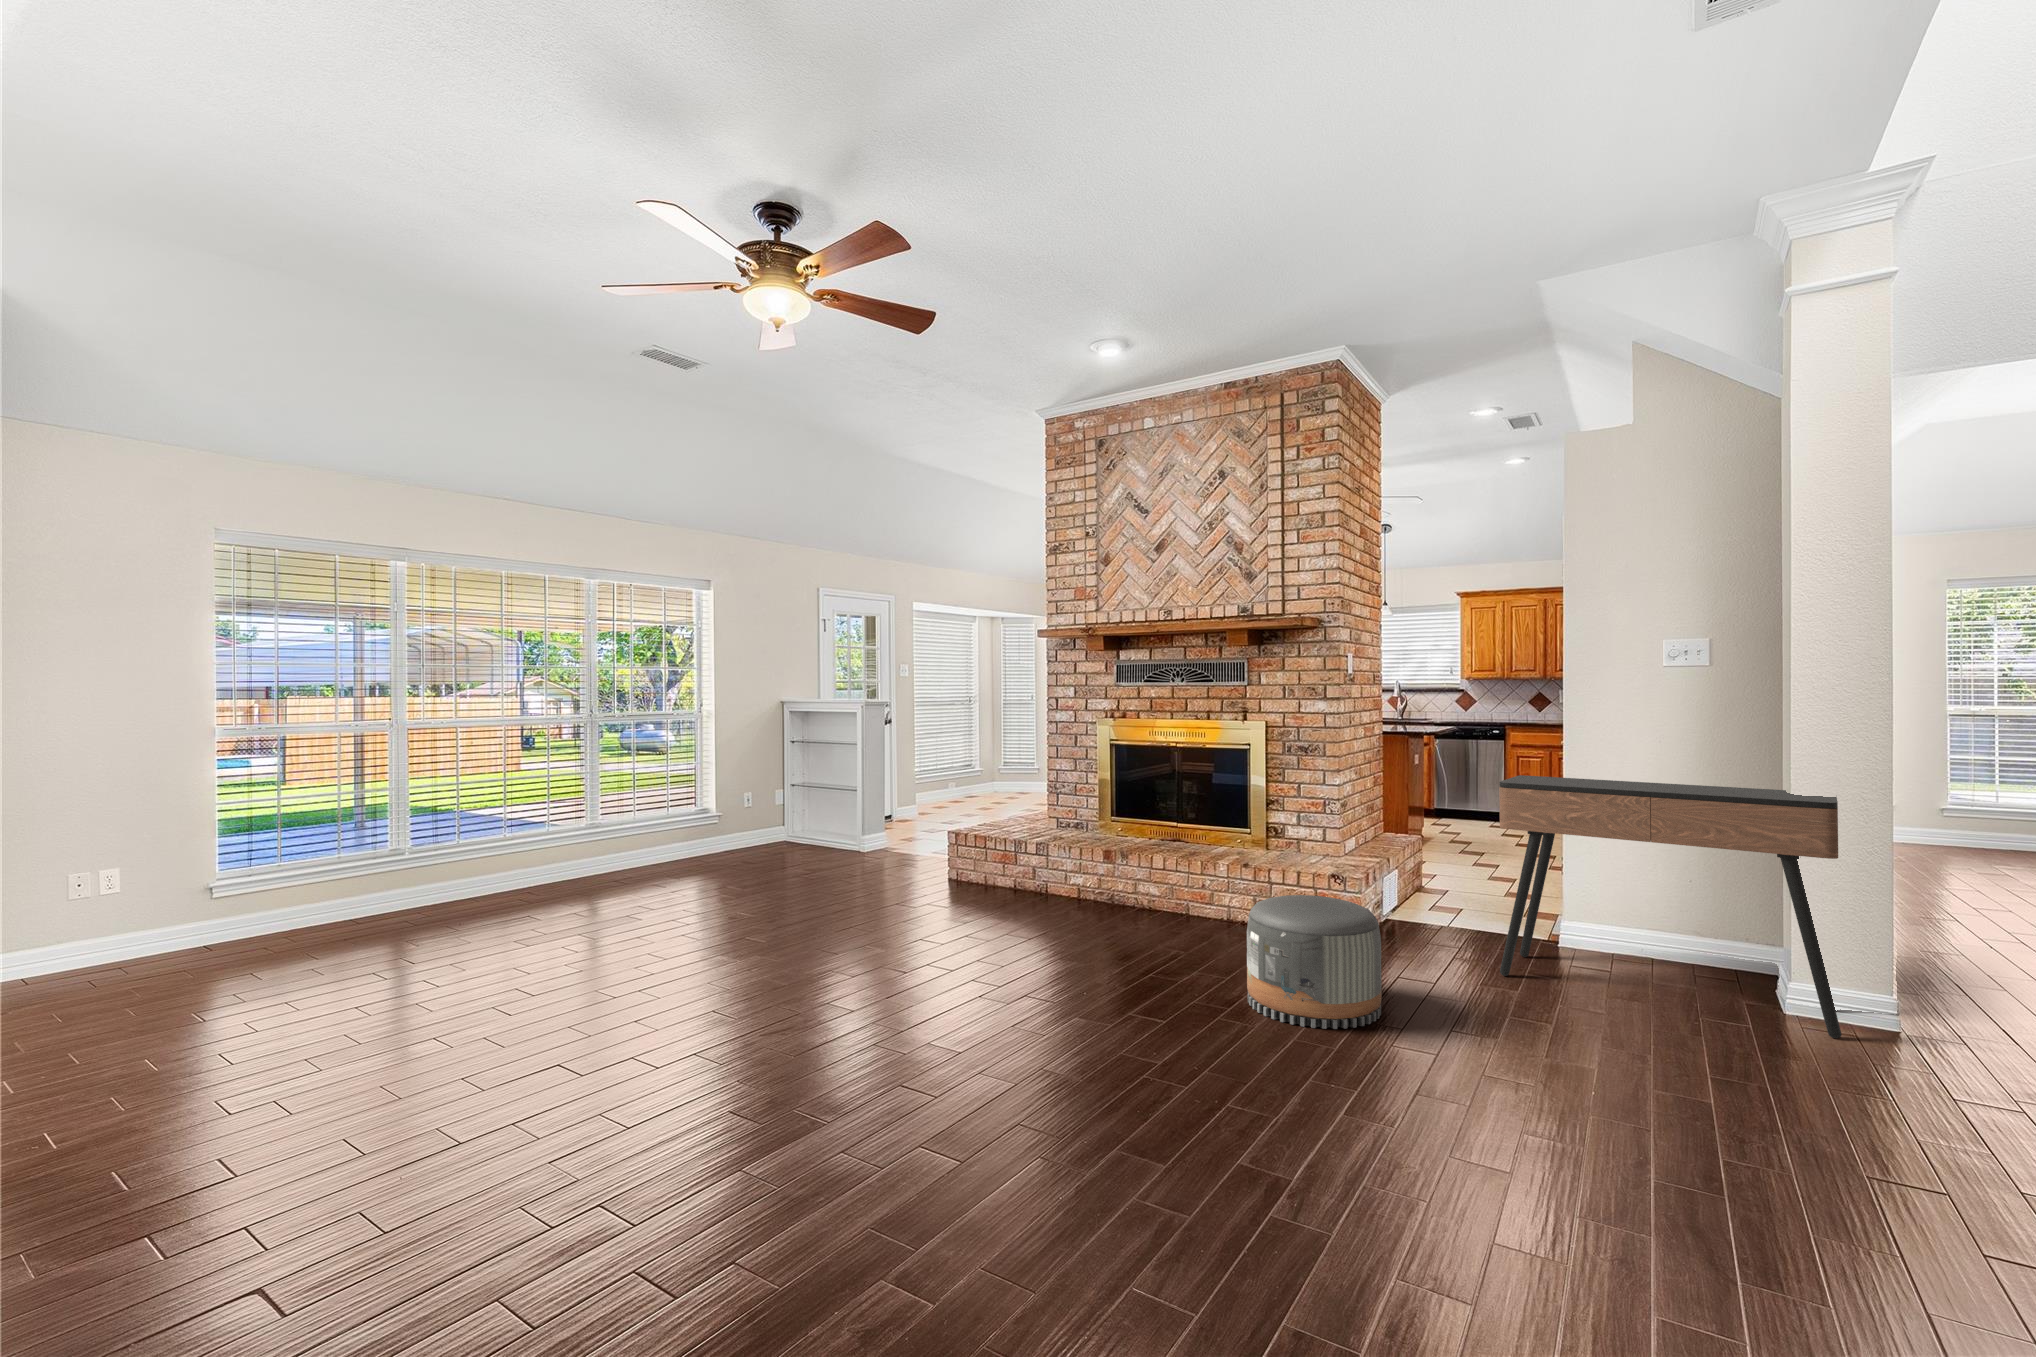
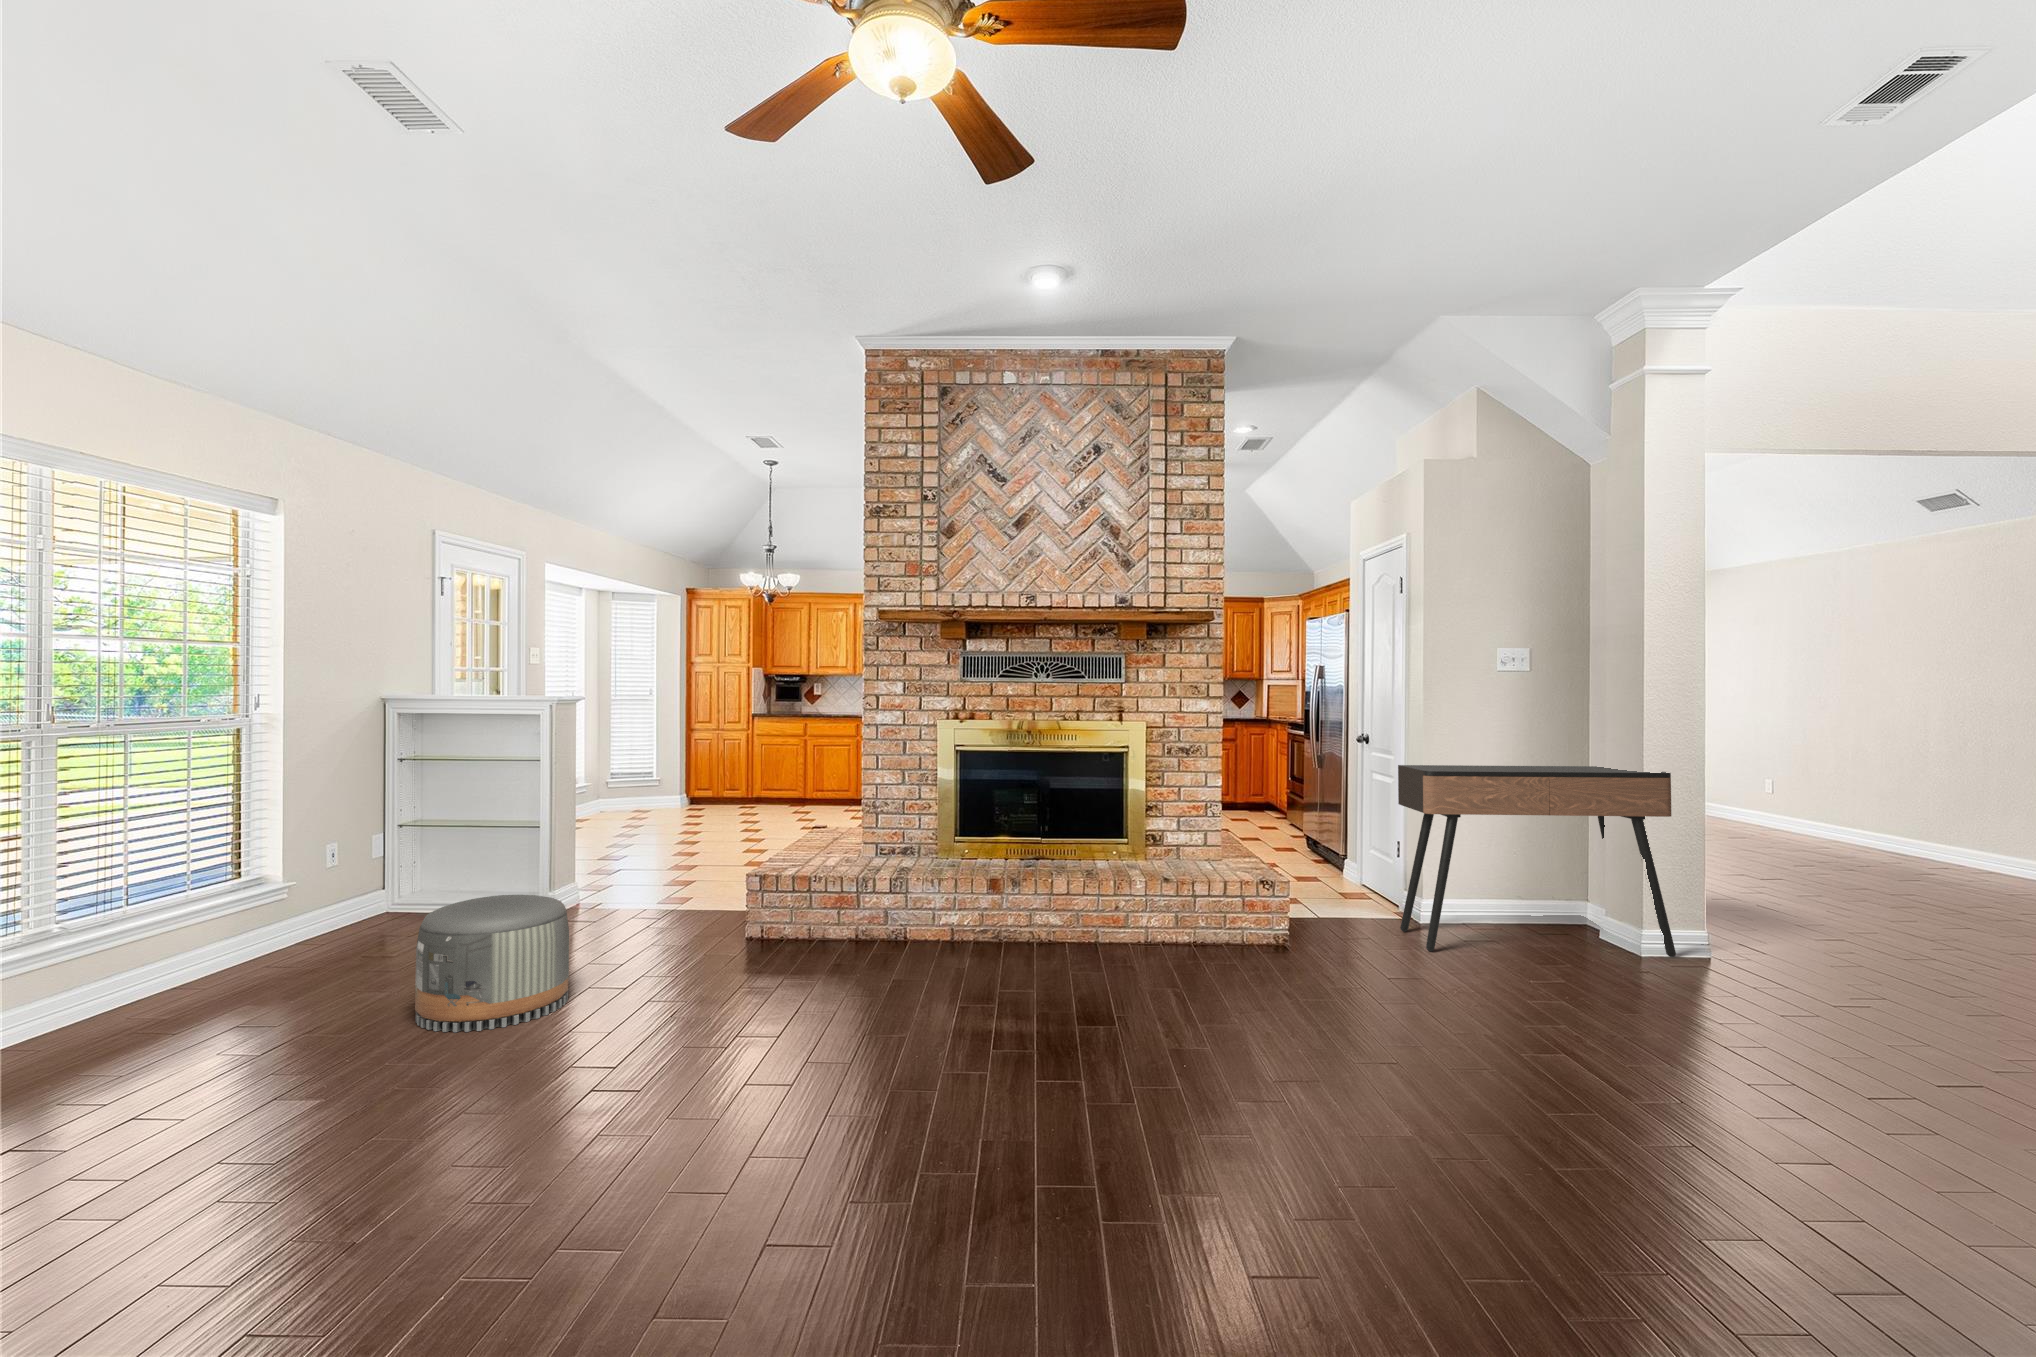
pouf: present [1247,895,1382,1029] -> present [415,895,569,1032]

